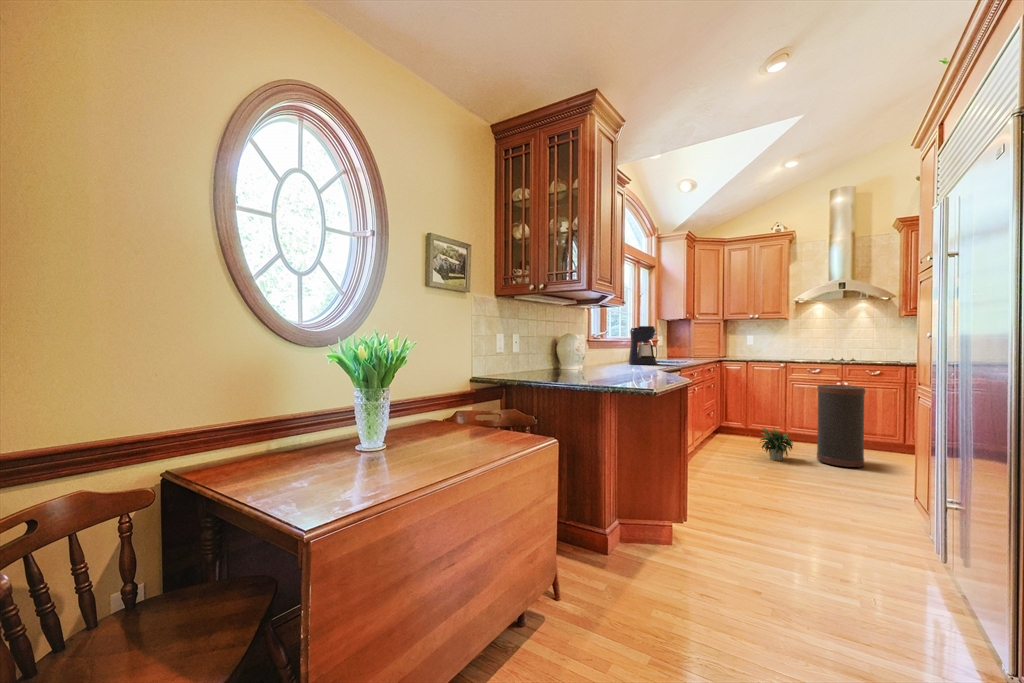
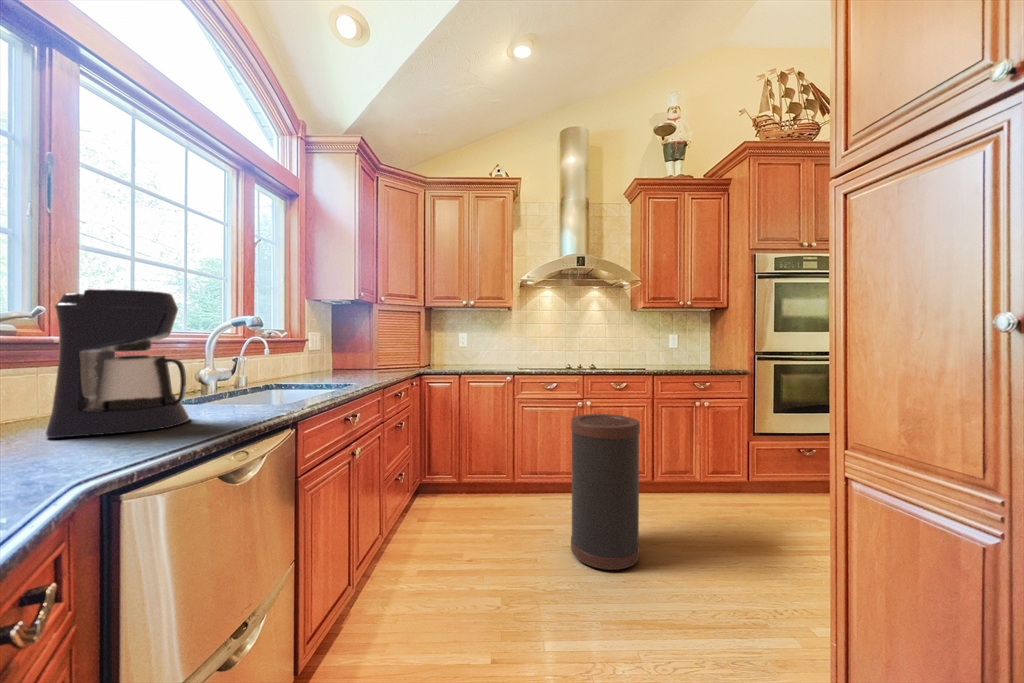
potted plant: present [760,427,793,461] -> none [482,507,542,582]

